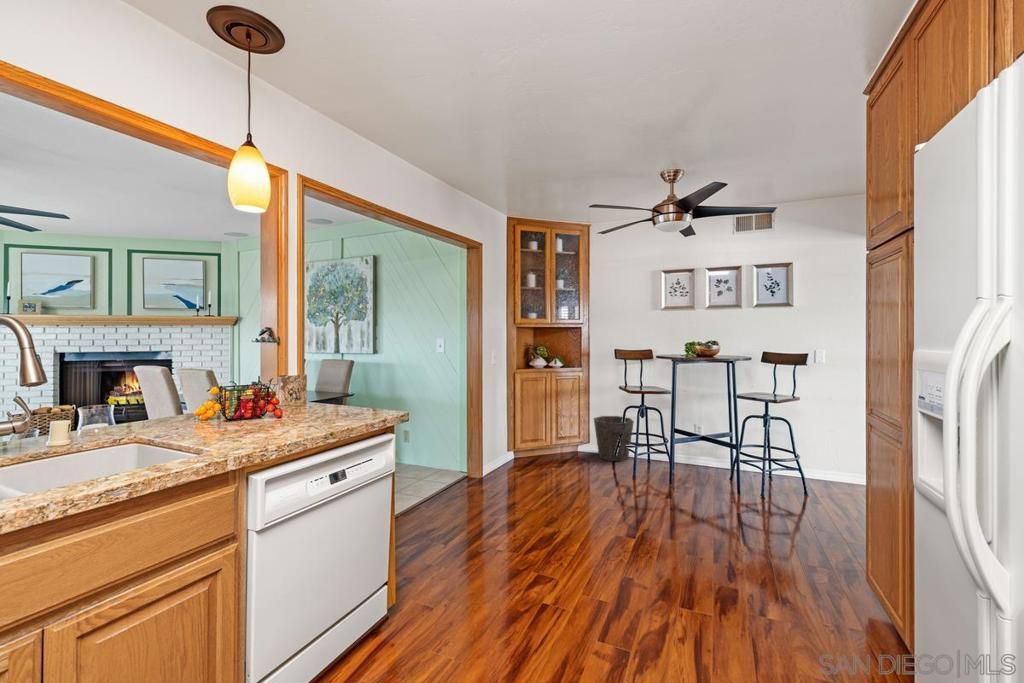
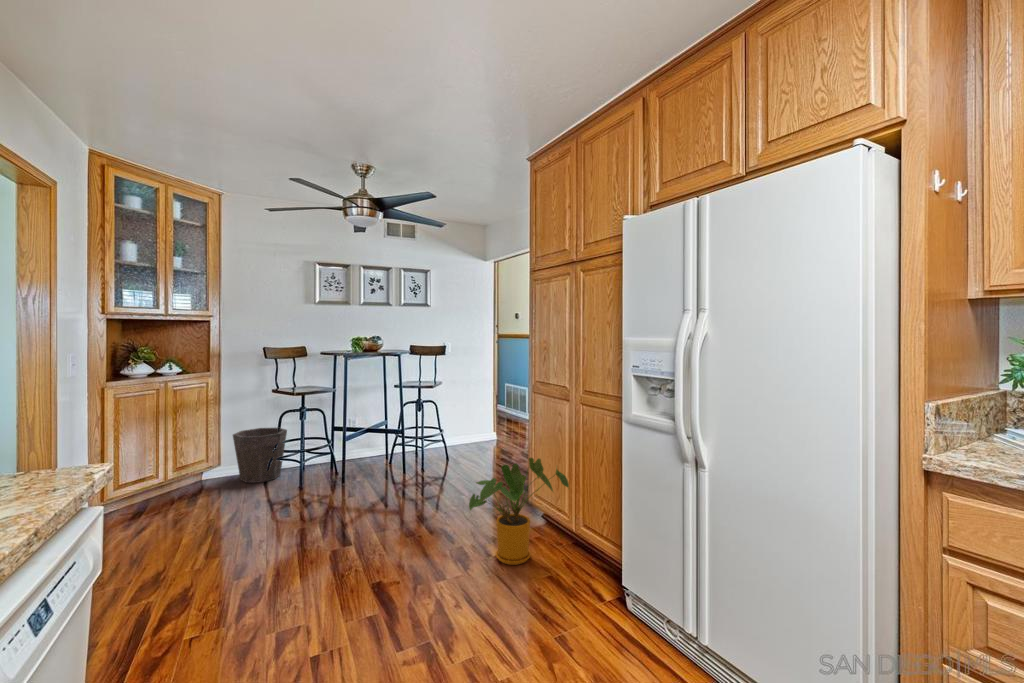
house plant: none [724,507,881,637] -> present [469,458,569,565]

